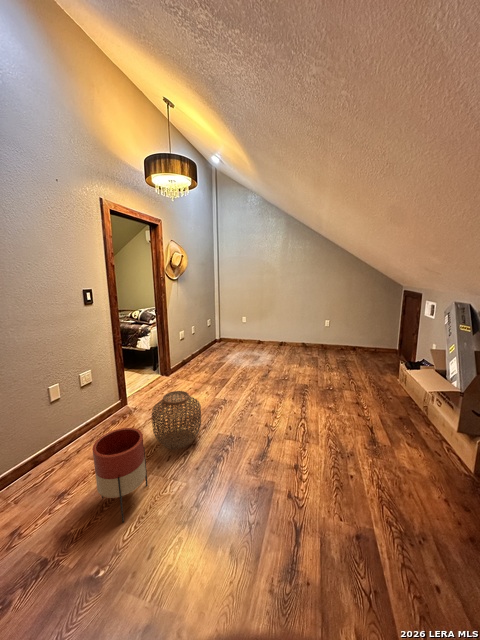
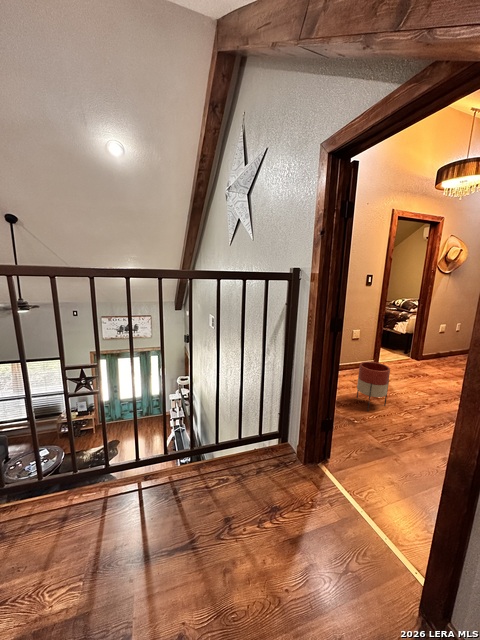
woven basket: present [152,391,201,449] -> none [396,358,442,402]

